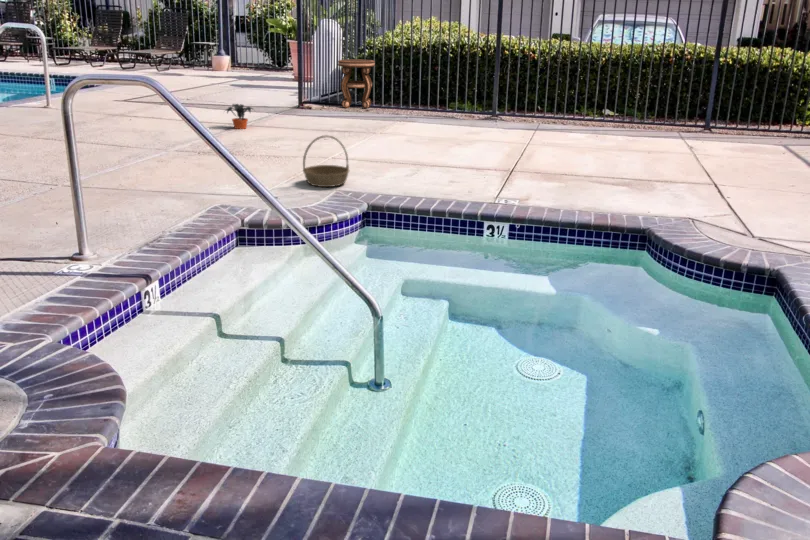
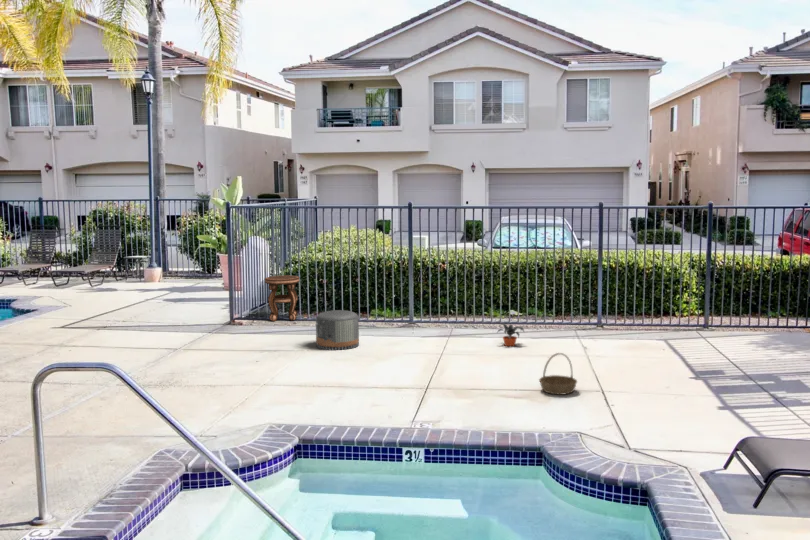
pouf: none [391,92,437,134] -> present [316,310,359,350]
potted plant: present [226,104,253,129] -> present [498,324,524,346]
basket: present [303,135,349,187] -> present [539,353,577,395]

